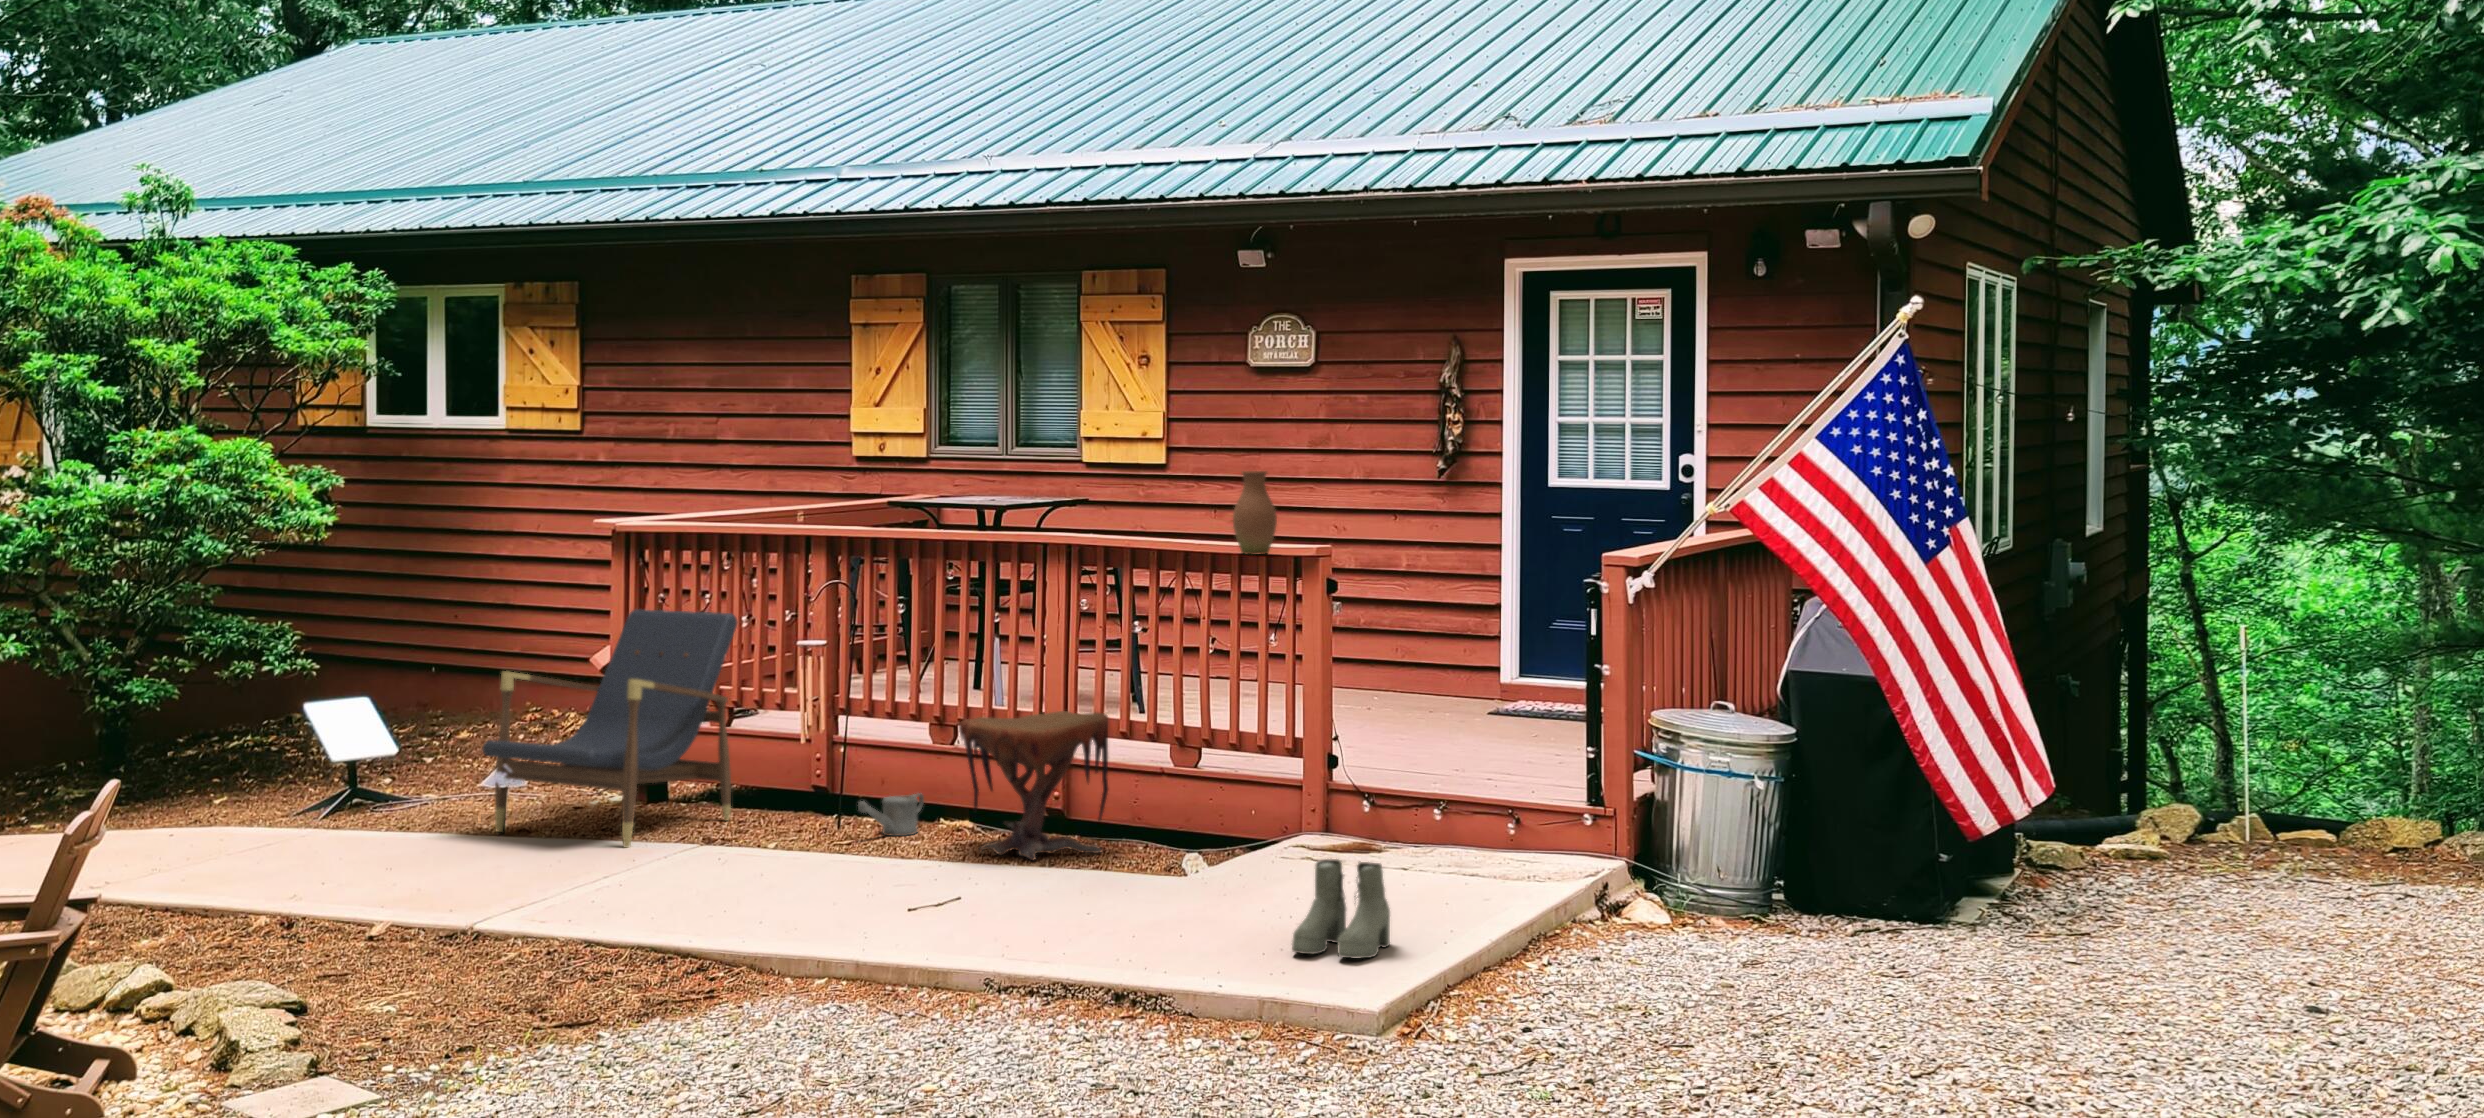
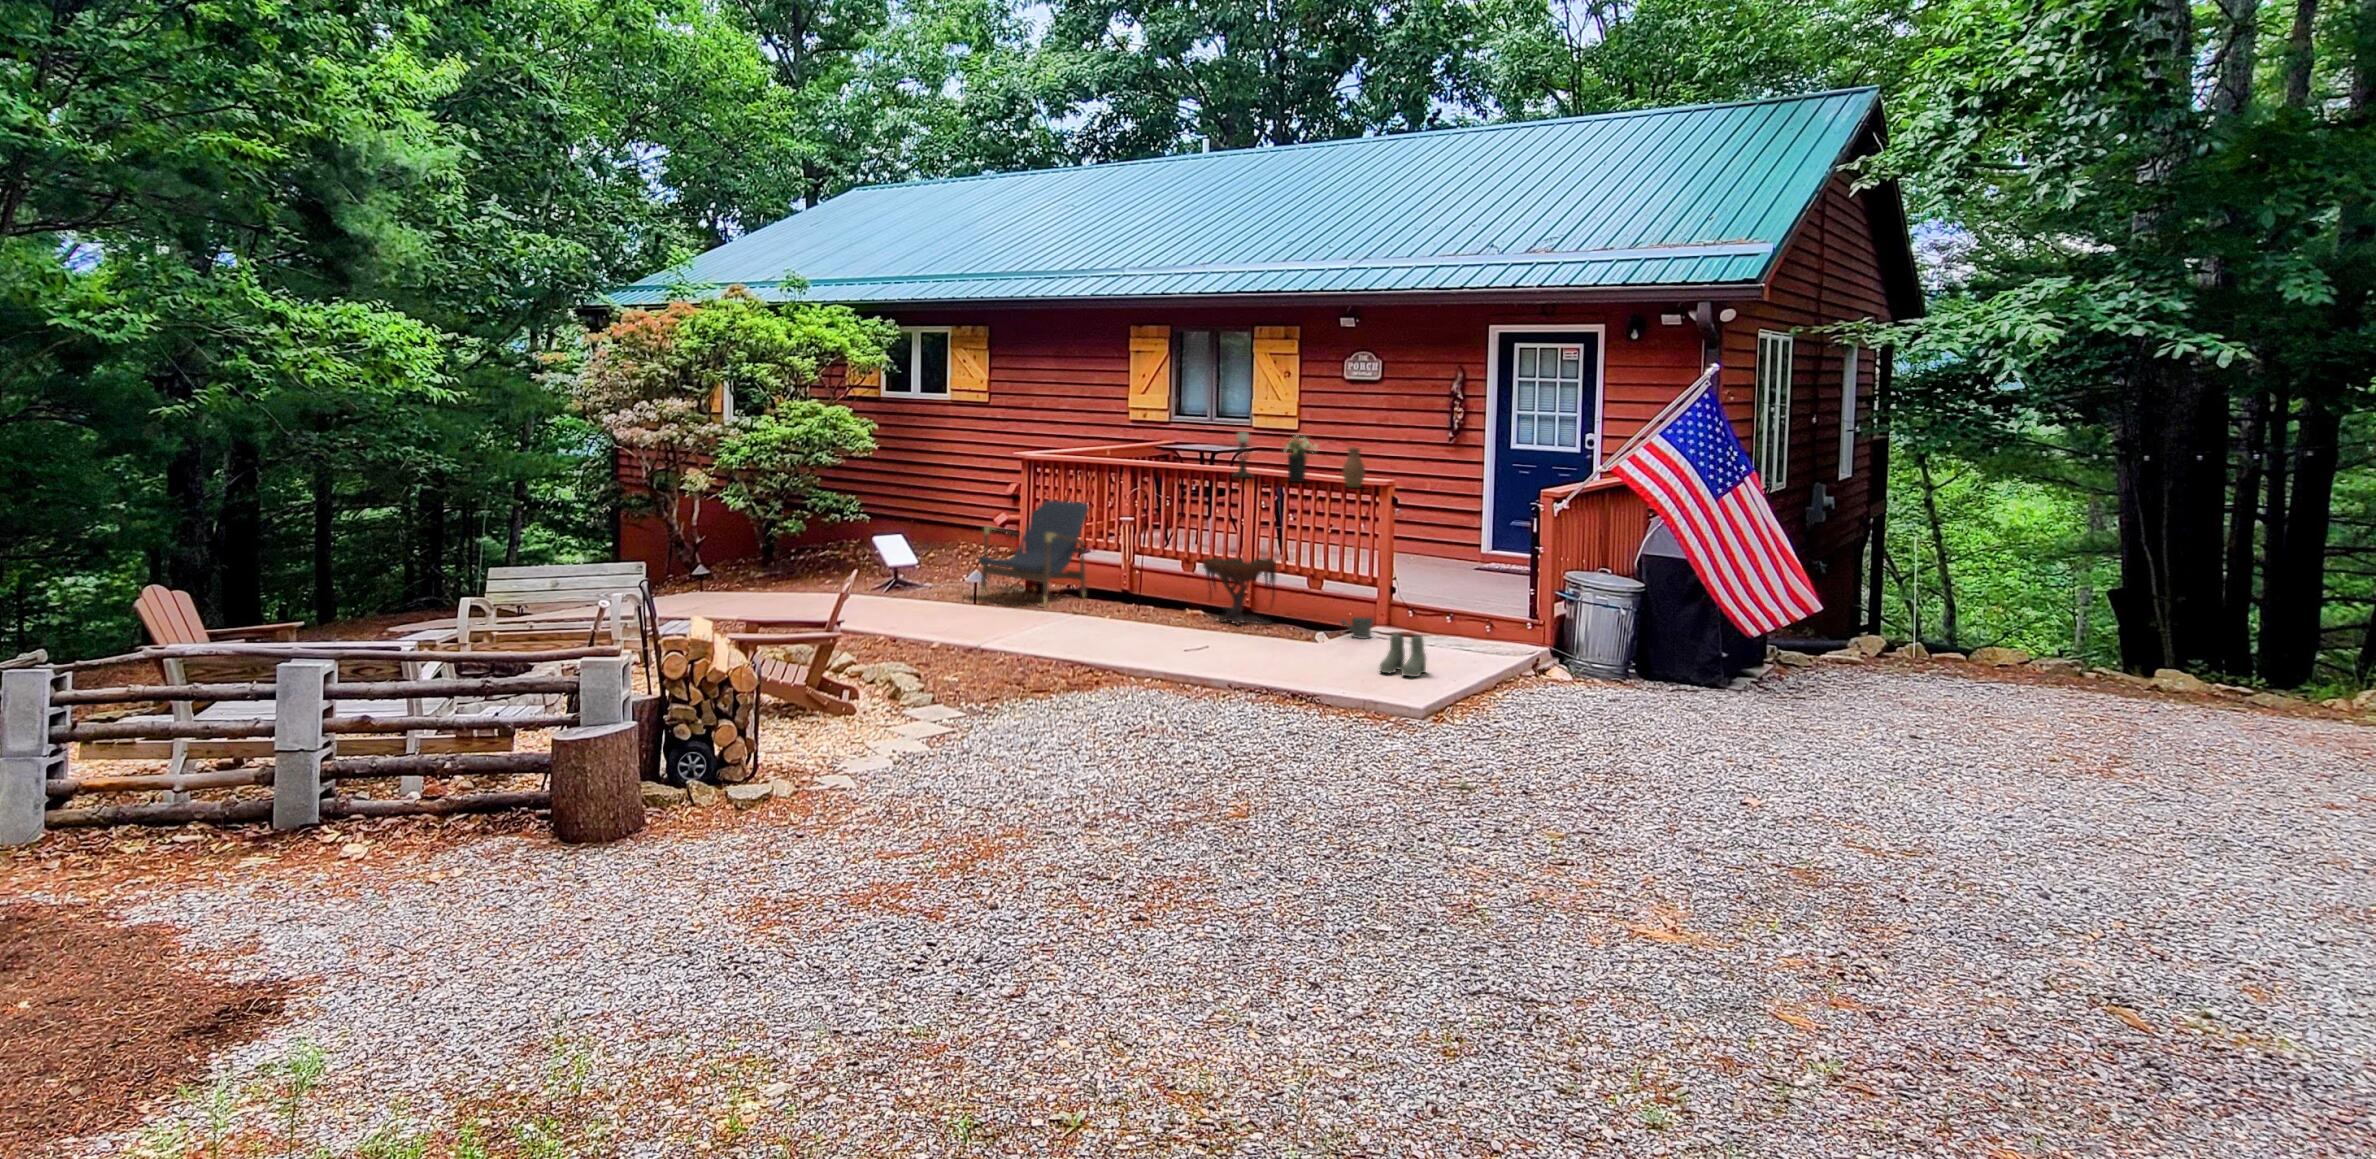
candle holder: none [1021,445,1062,544] -> present [1234,432,1252,478]
flower arrangement: none [1112,448,1193,548] -> present [1283,437,1318,482]
watering can: present [858,794,924,836] -> present [1341,617,1373,639]

